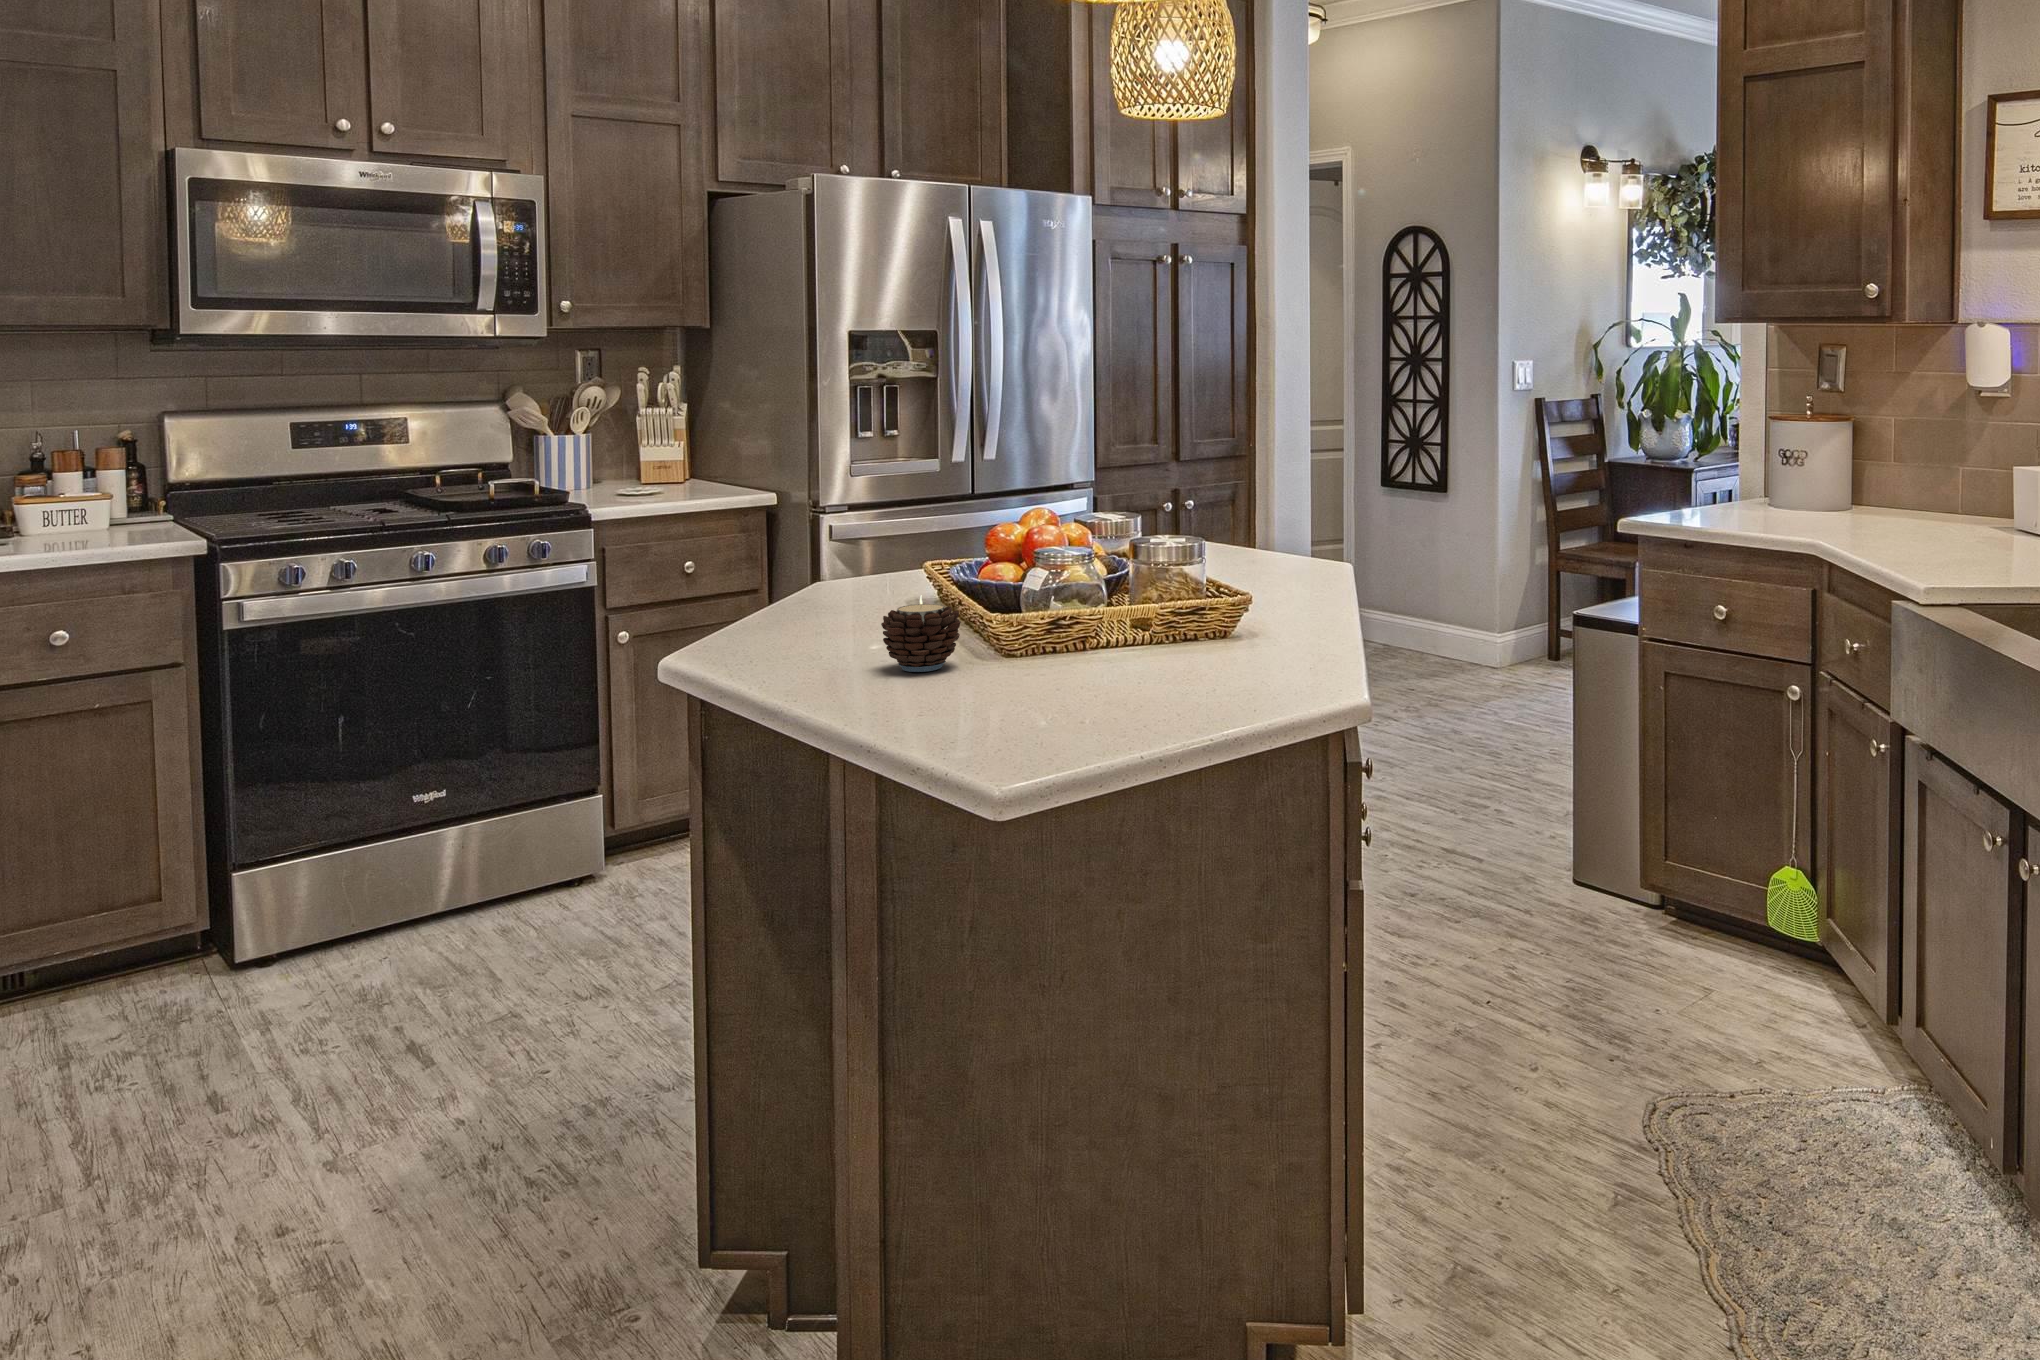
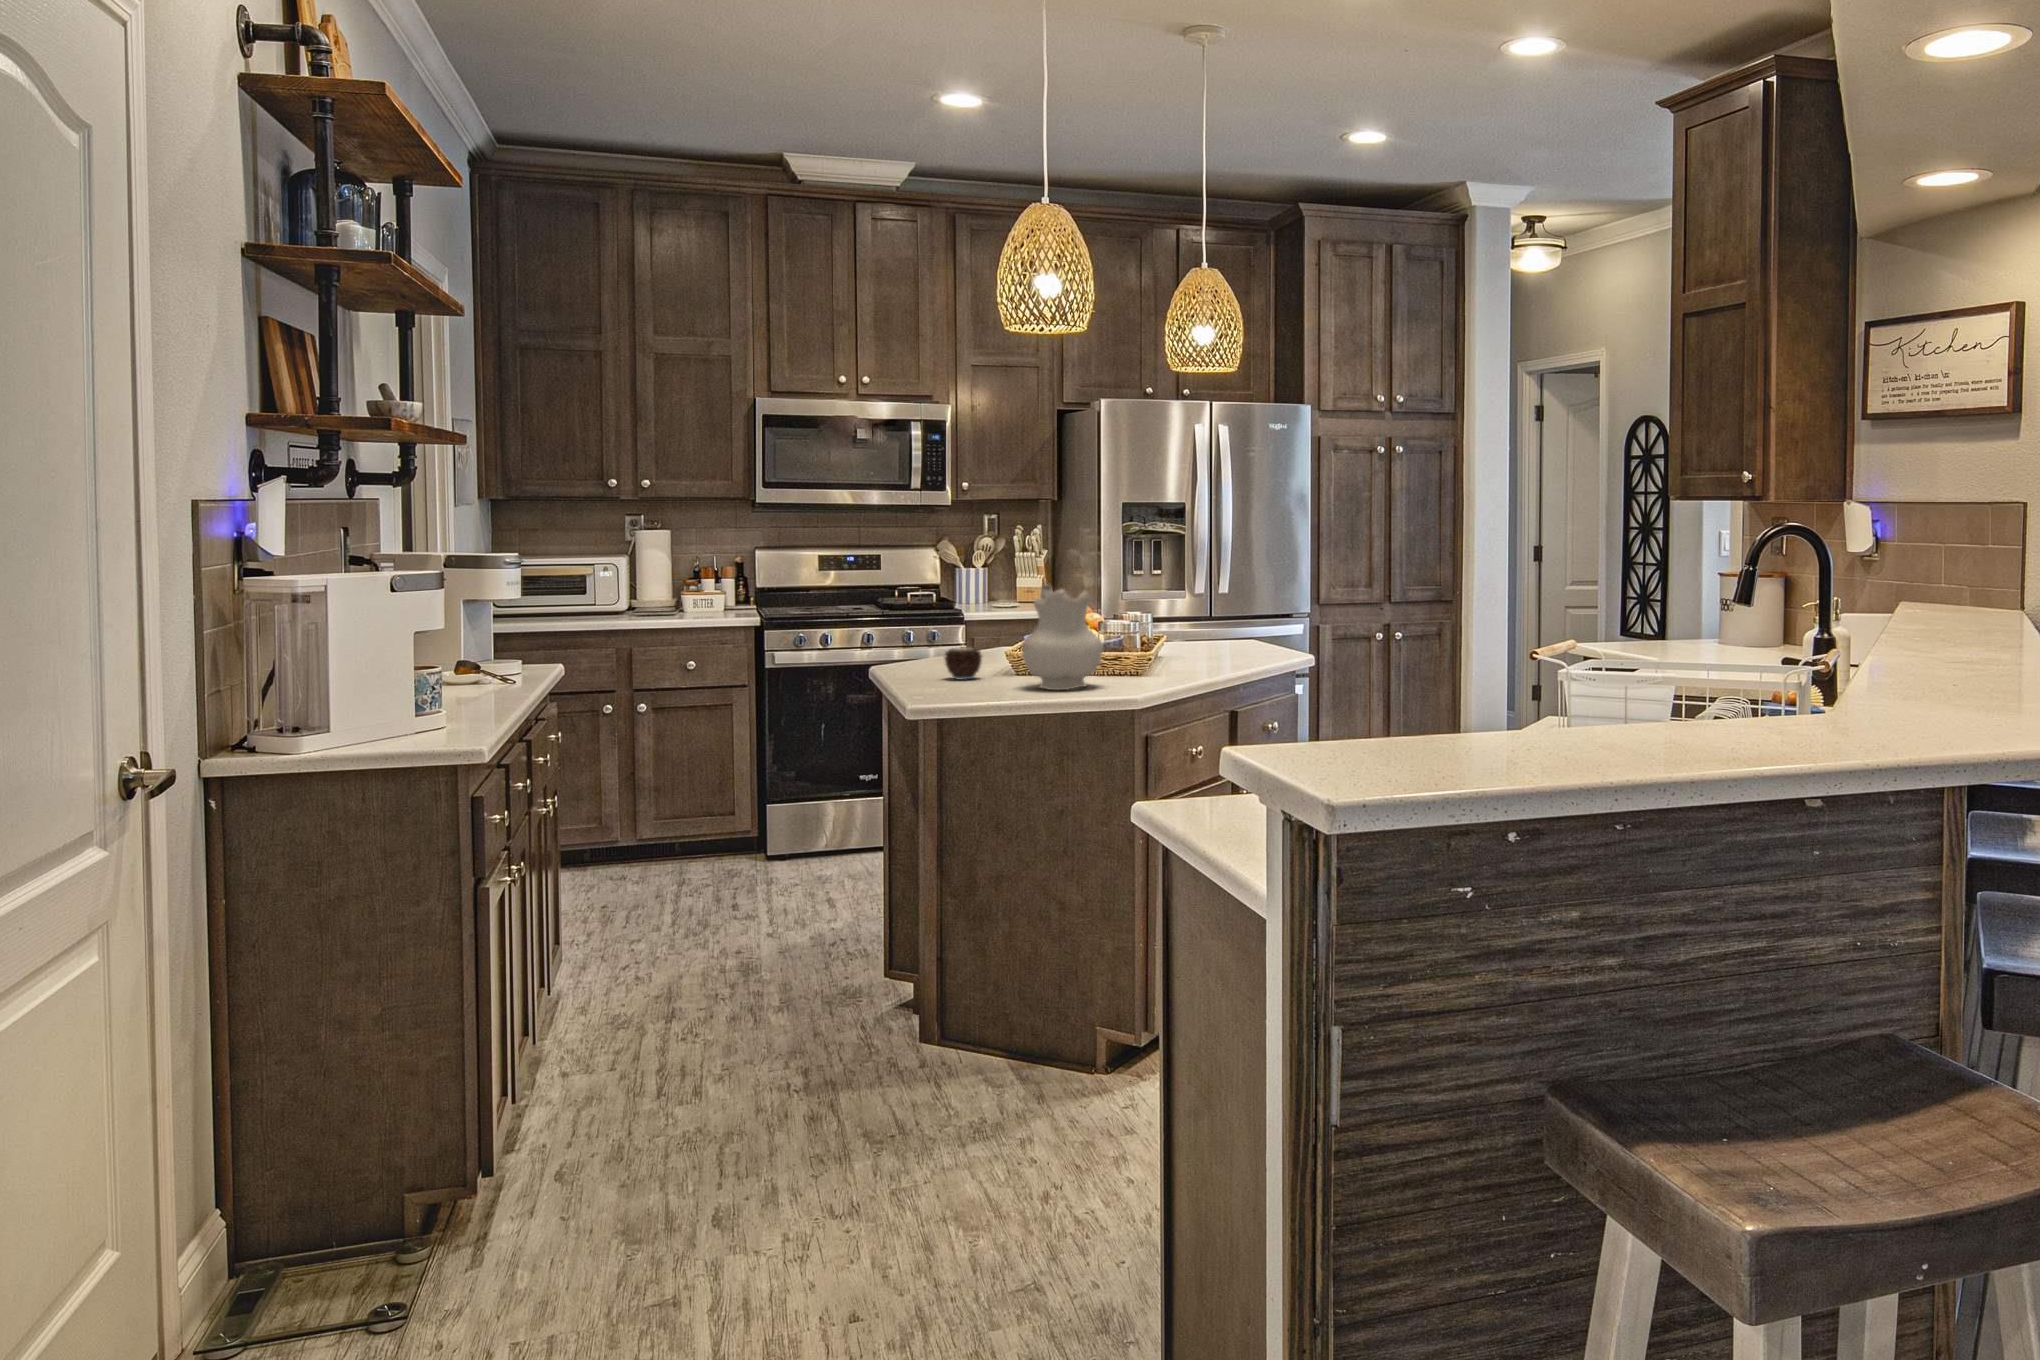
ceramic pitcher: none [1106,472,1265,689] -> present [1022,584,1102,690]

